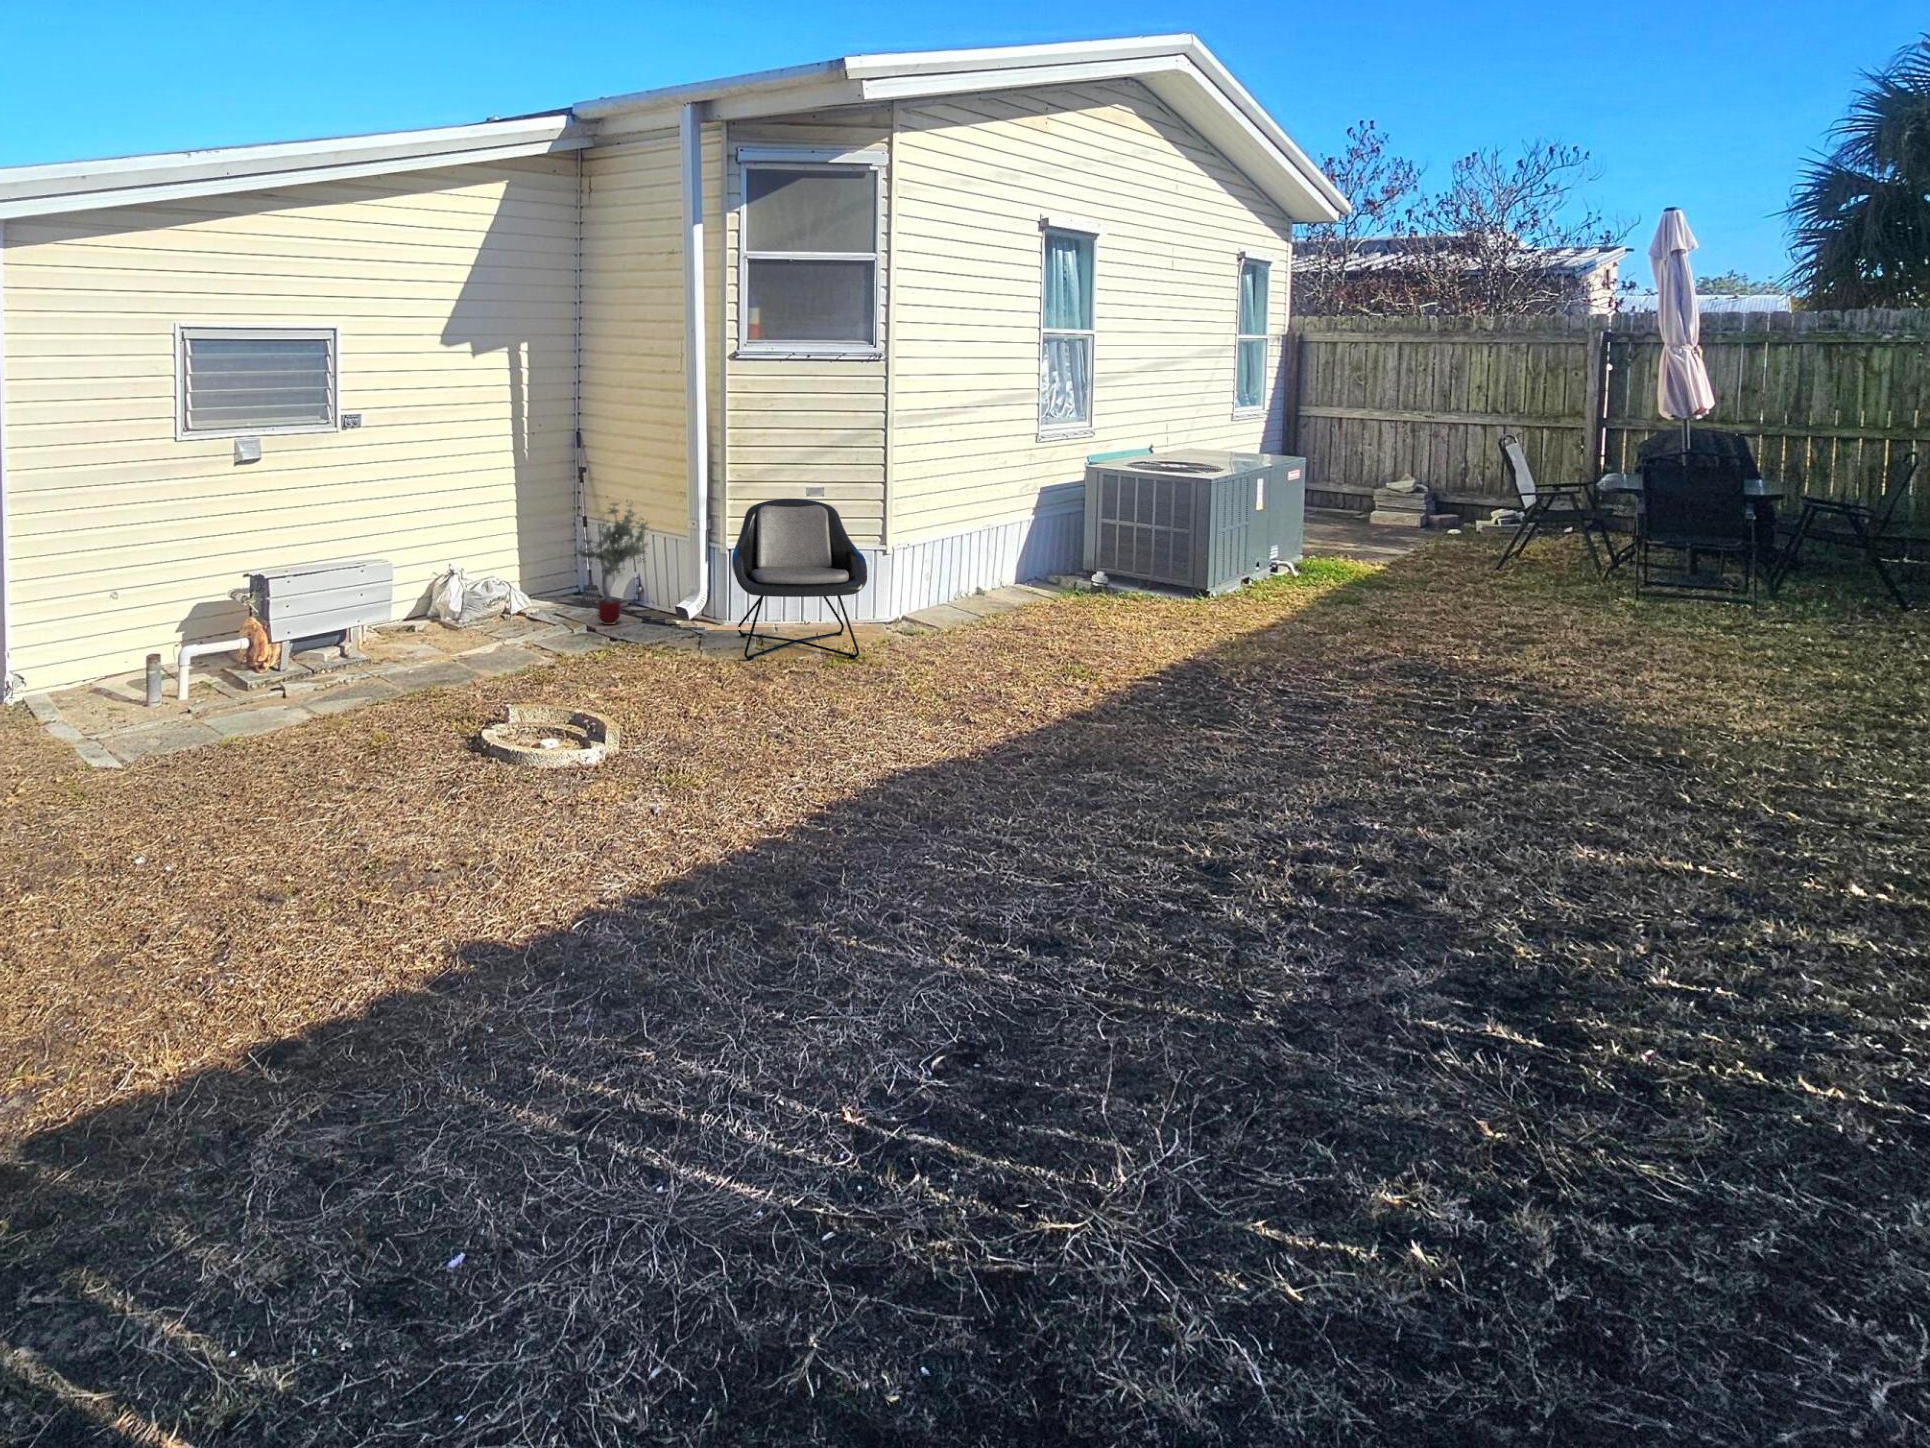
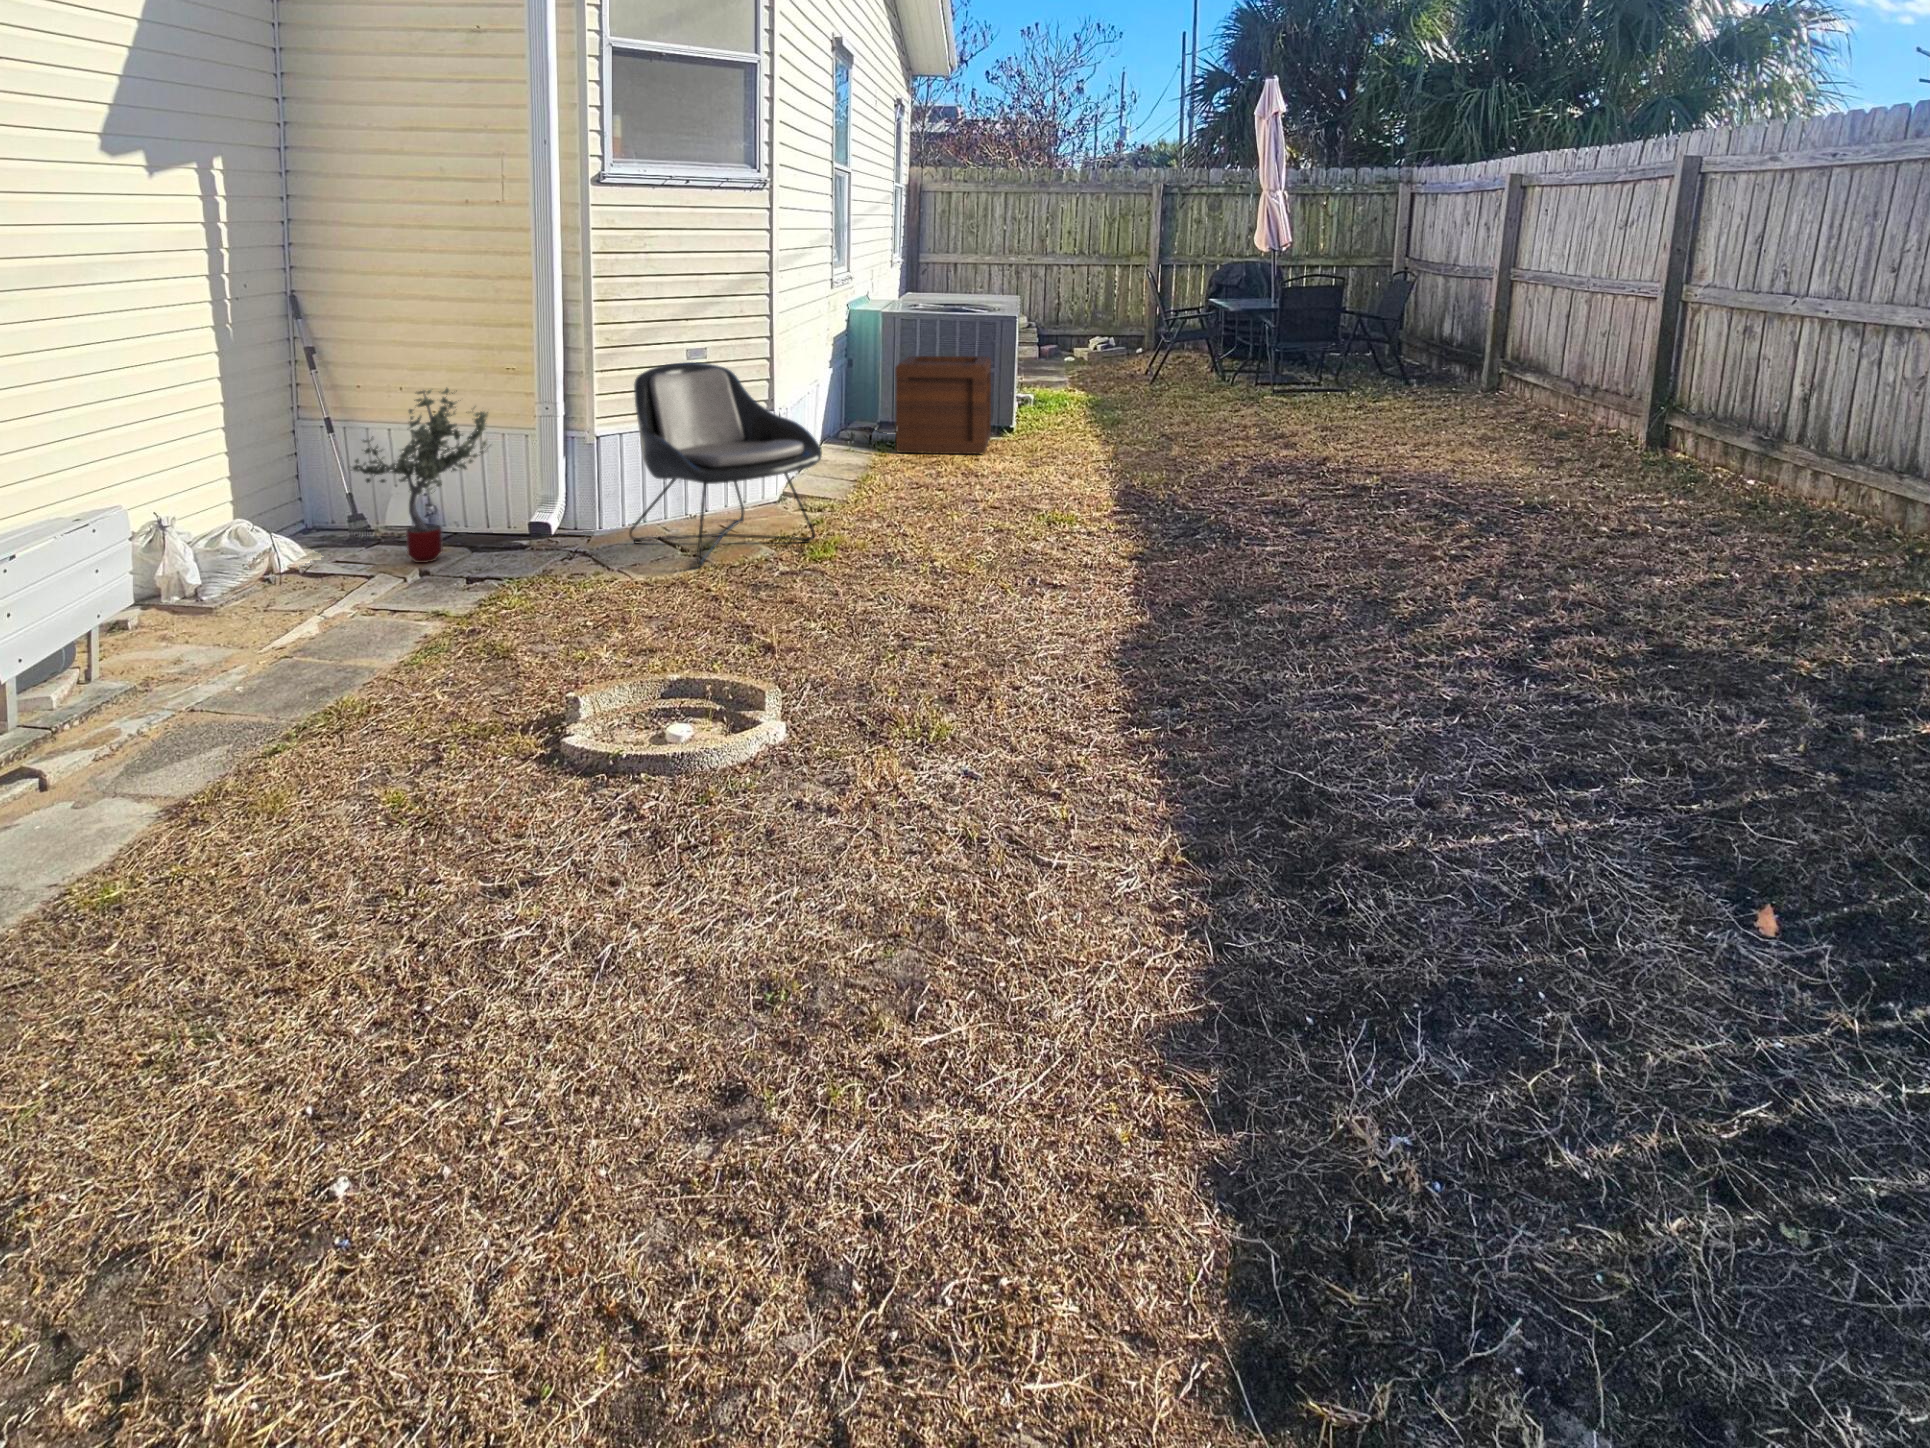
wooden crate: none [1071,511,1193,616] -> present [895,356,991,454]

